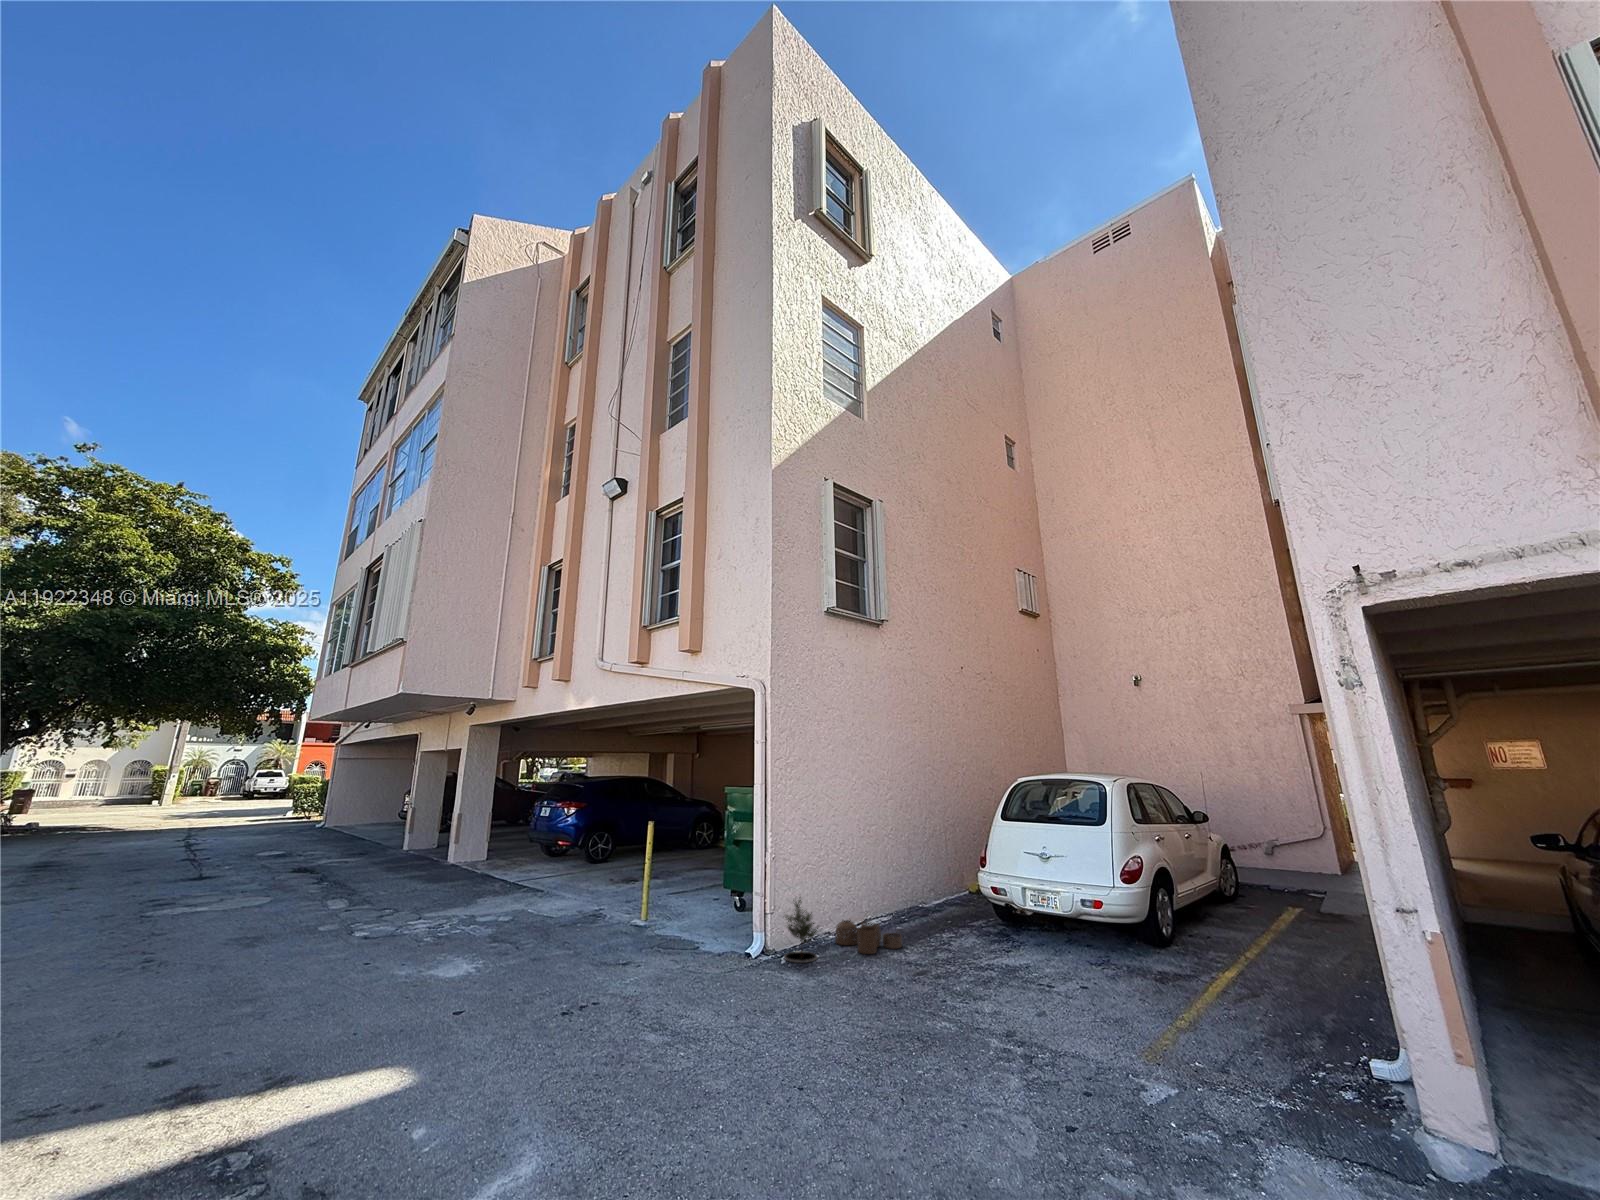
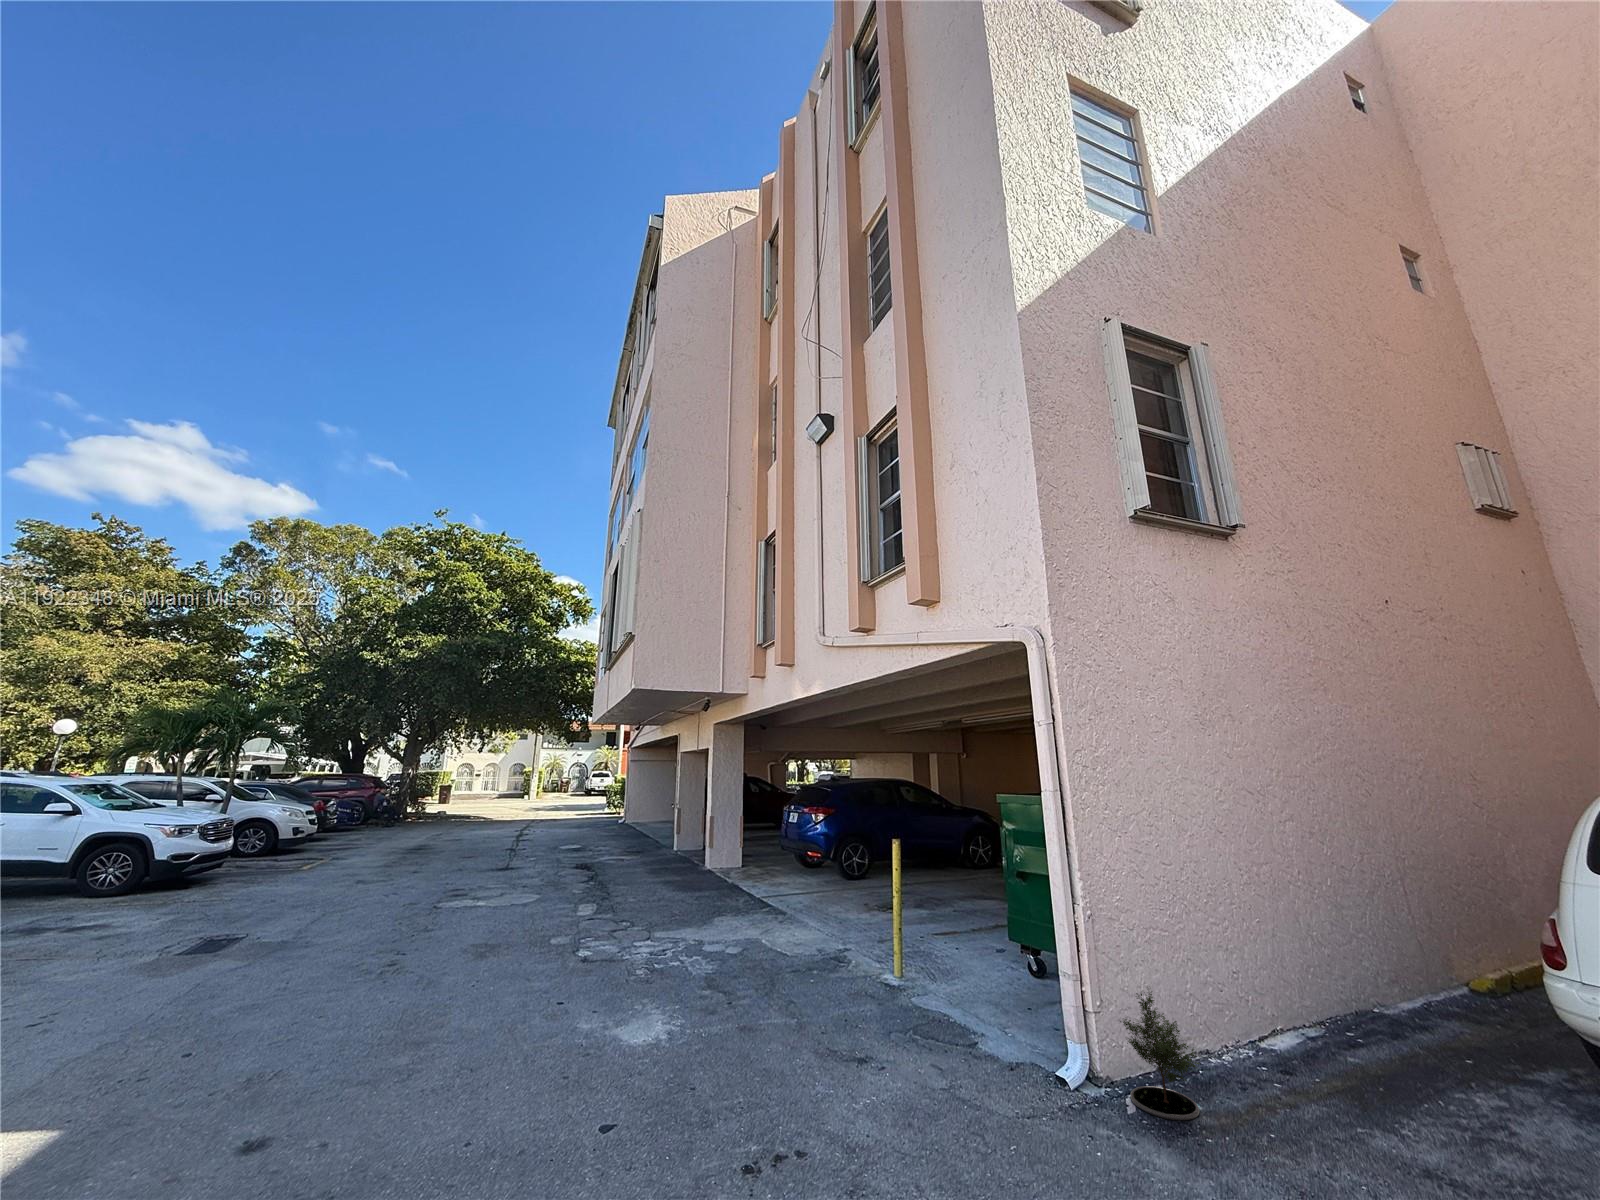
woven basket: present [835,920,902,954] -> none [1221,1032,1378,1120]

